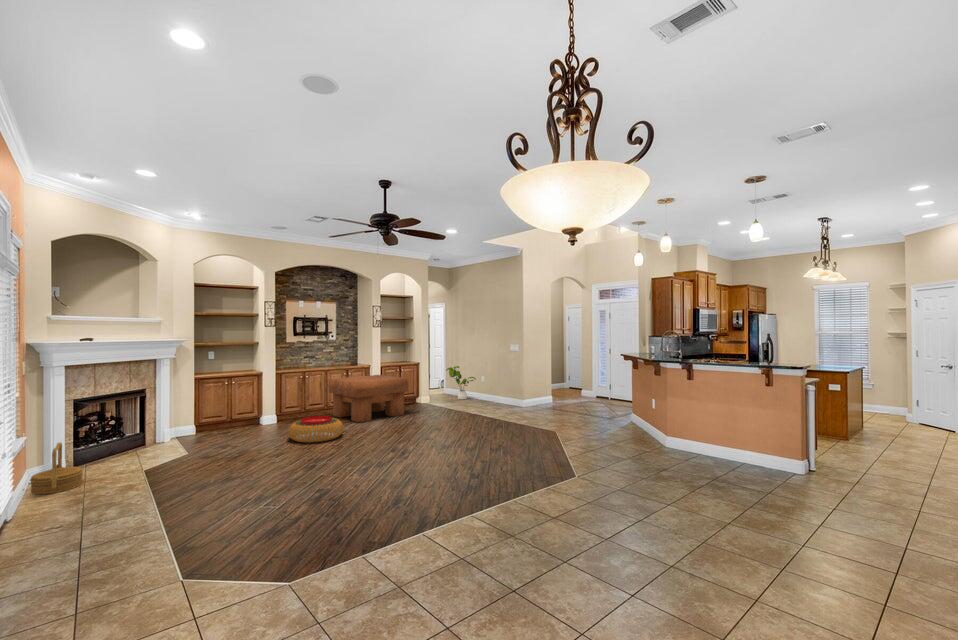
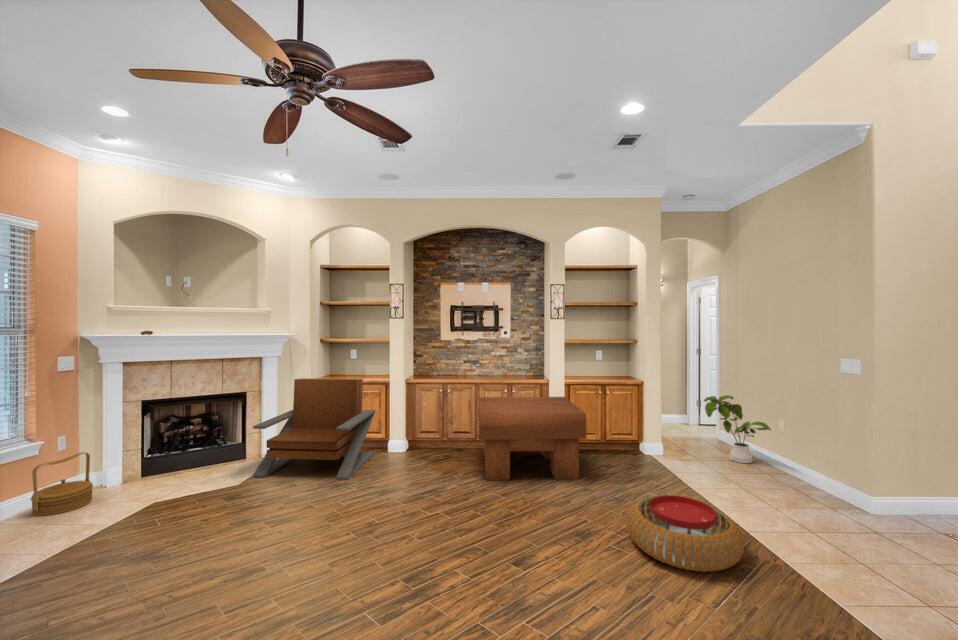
lounge chair: none [182,372,273,450] -> present [253,379,375,480]
pouf: present [289,416,343,443] -> present [627,495,744,572]

